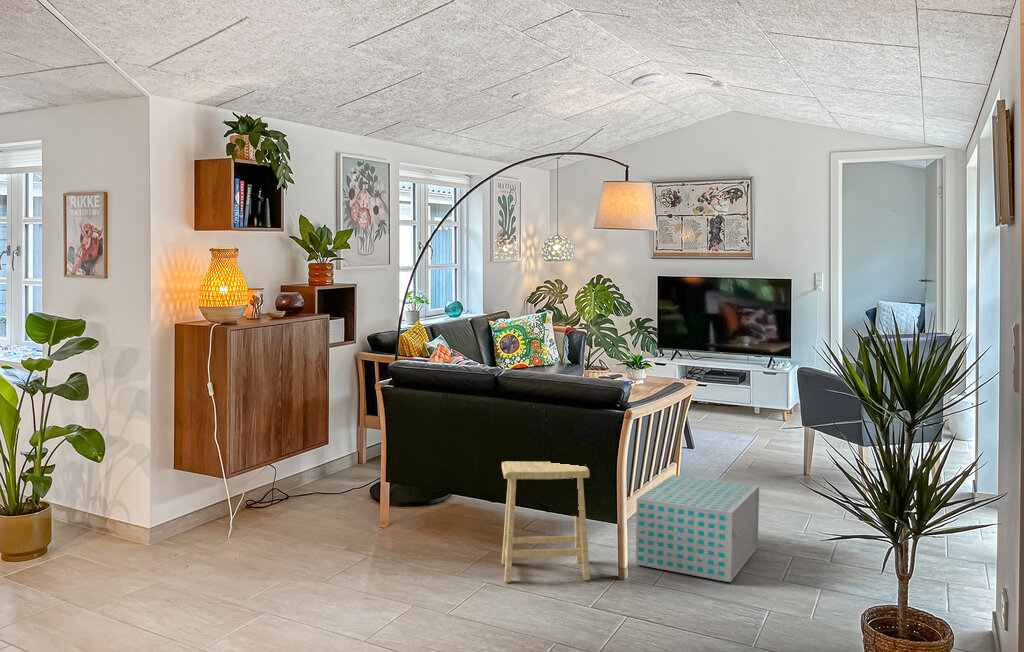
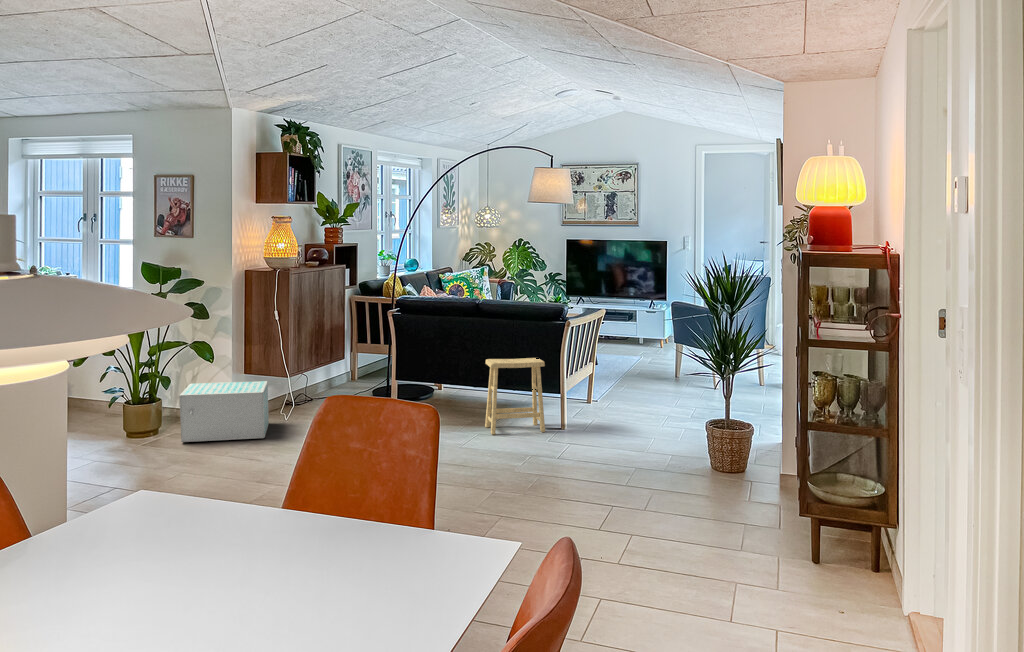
storage box: present [636,475,759,582] -> present [179,381,269,442]

